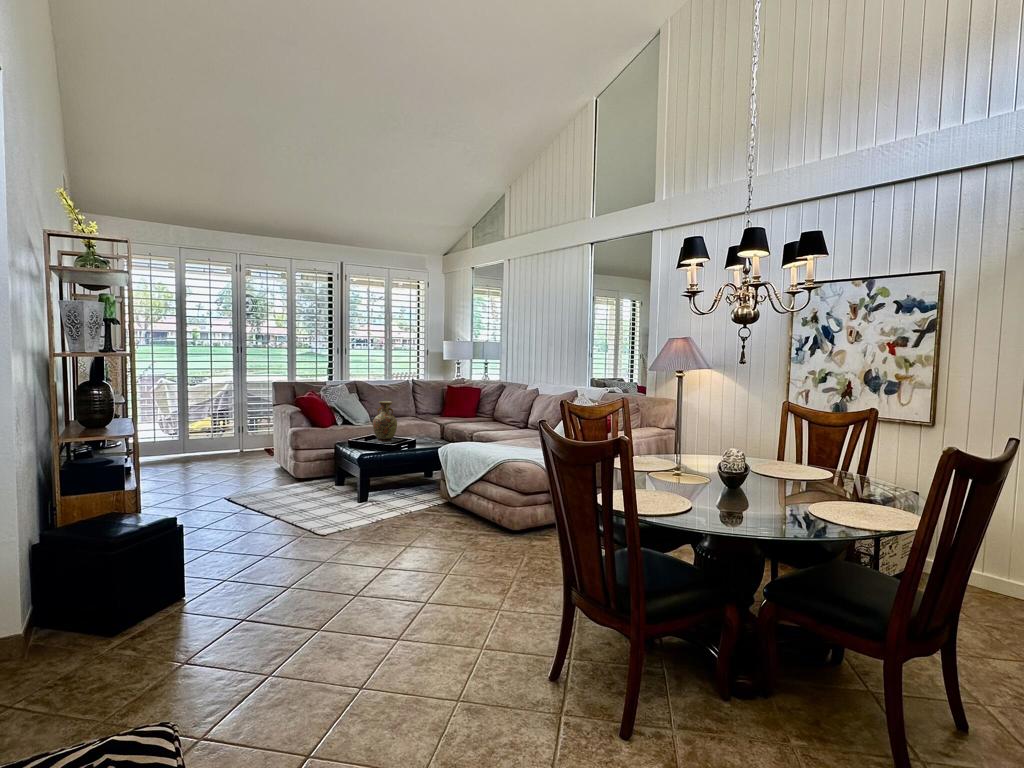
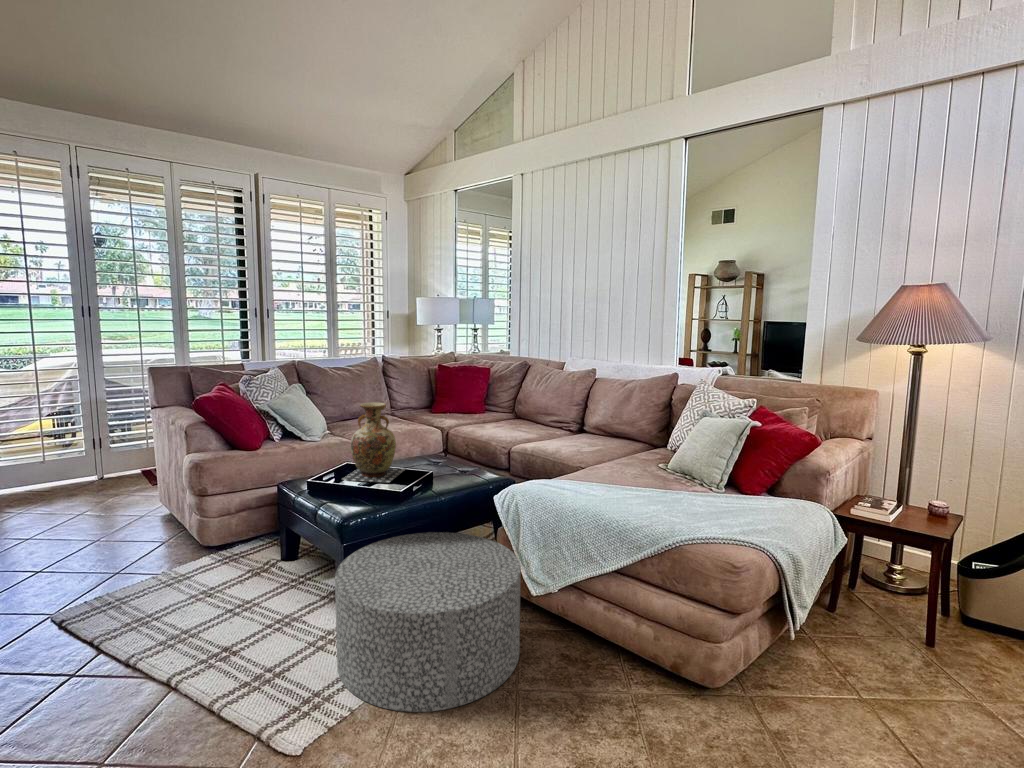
ottoman: none [350,465,439,529] -> present [335,532,521,712]

